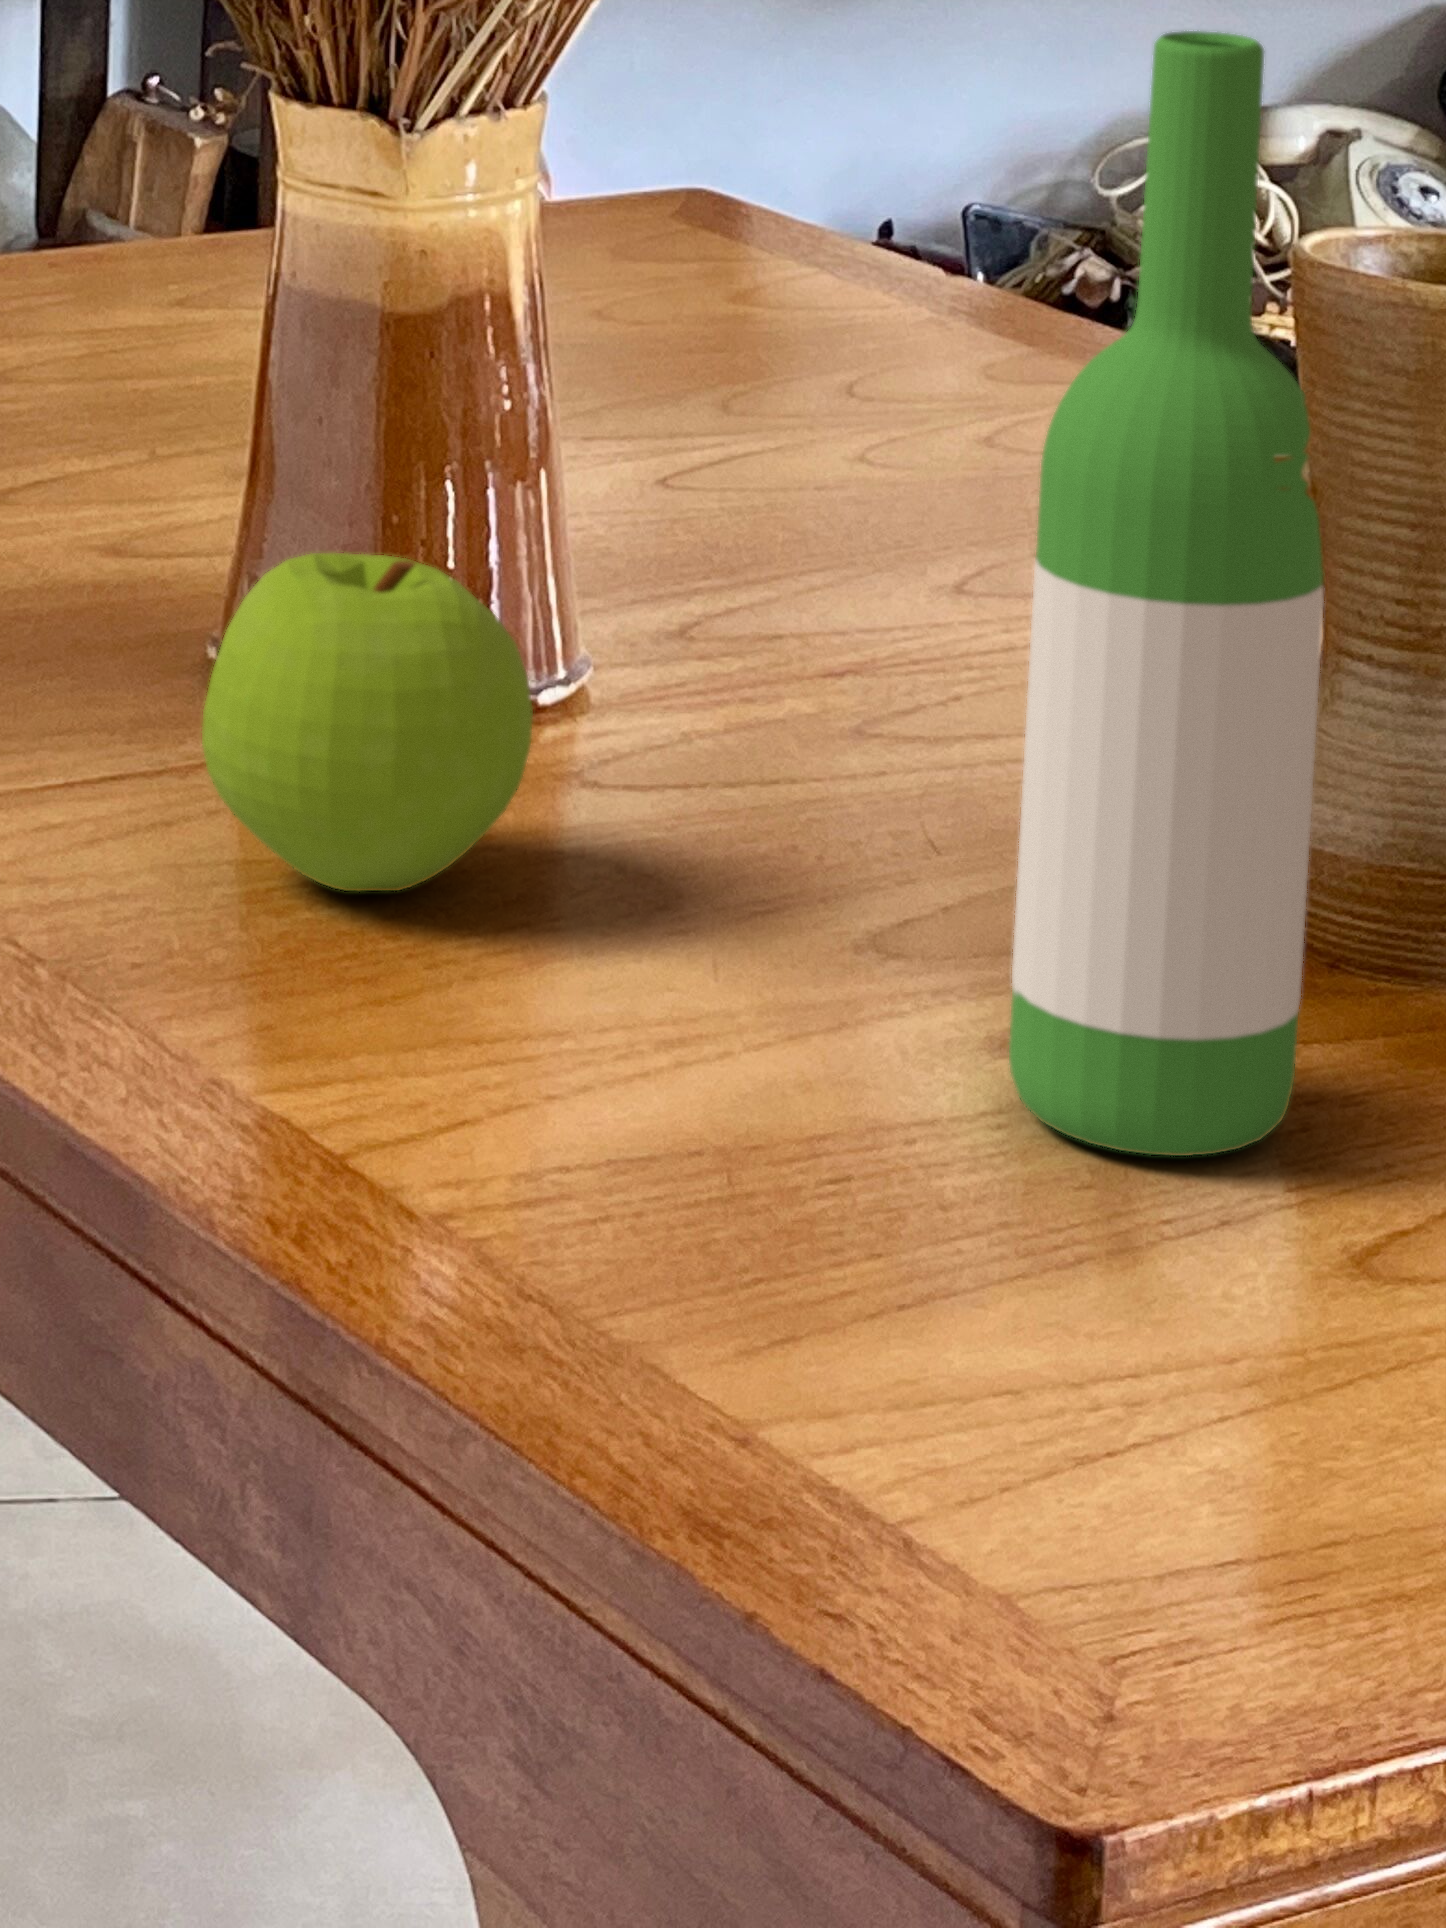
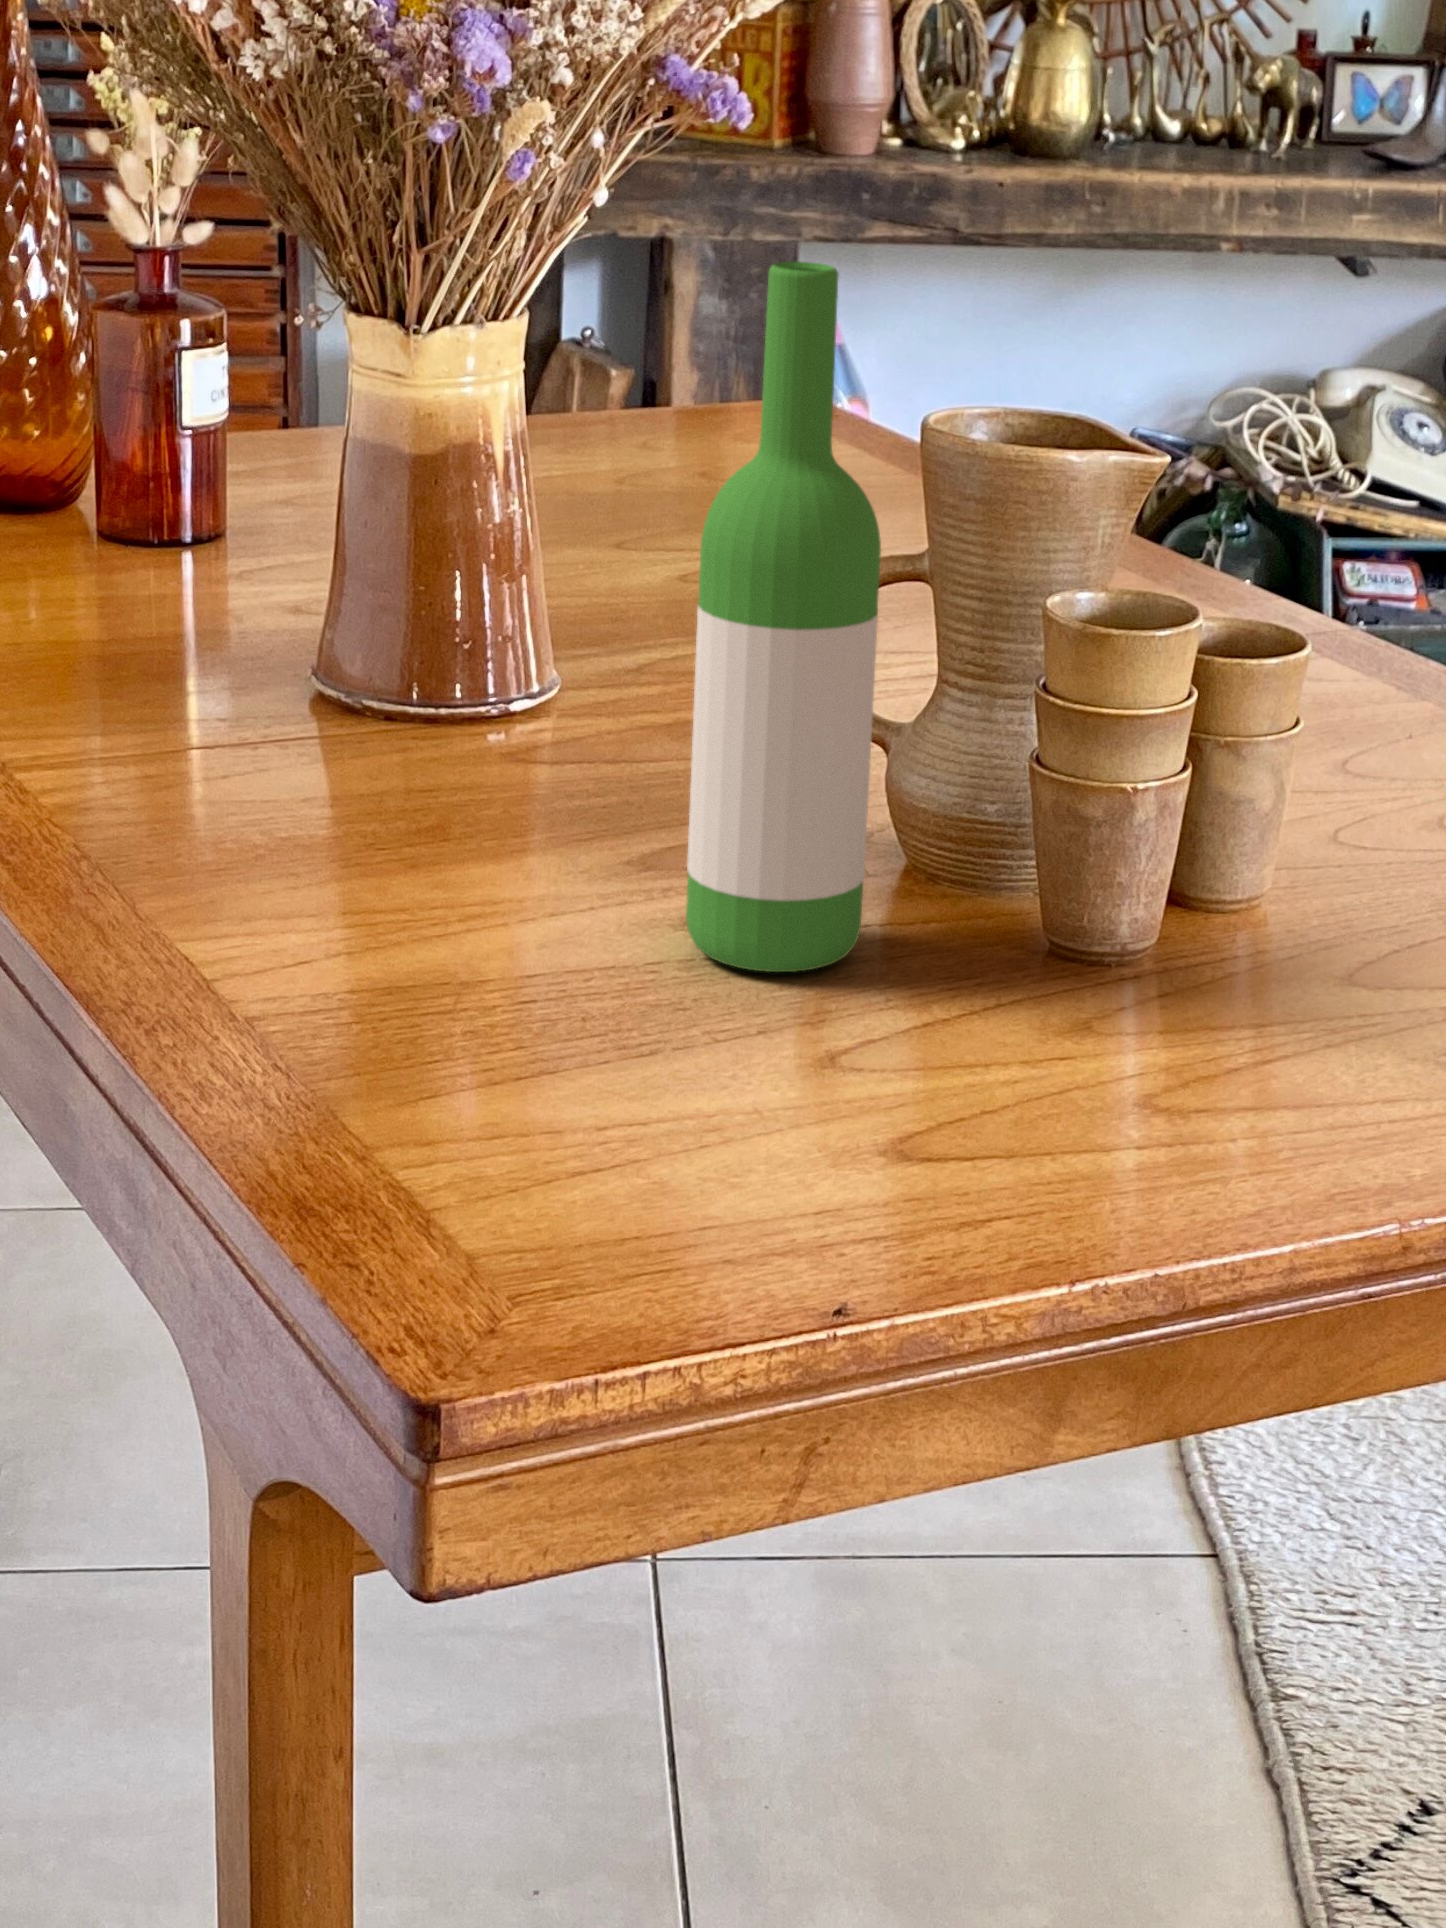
apple: present [202,553,533,891] -> none [248,595,462,807]

